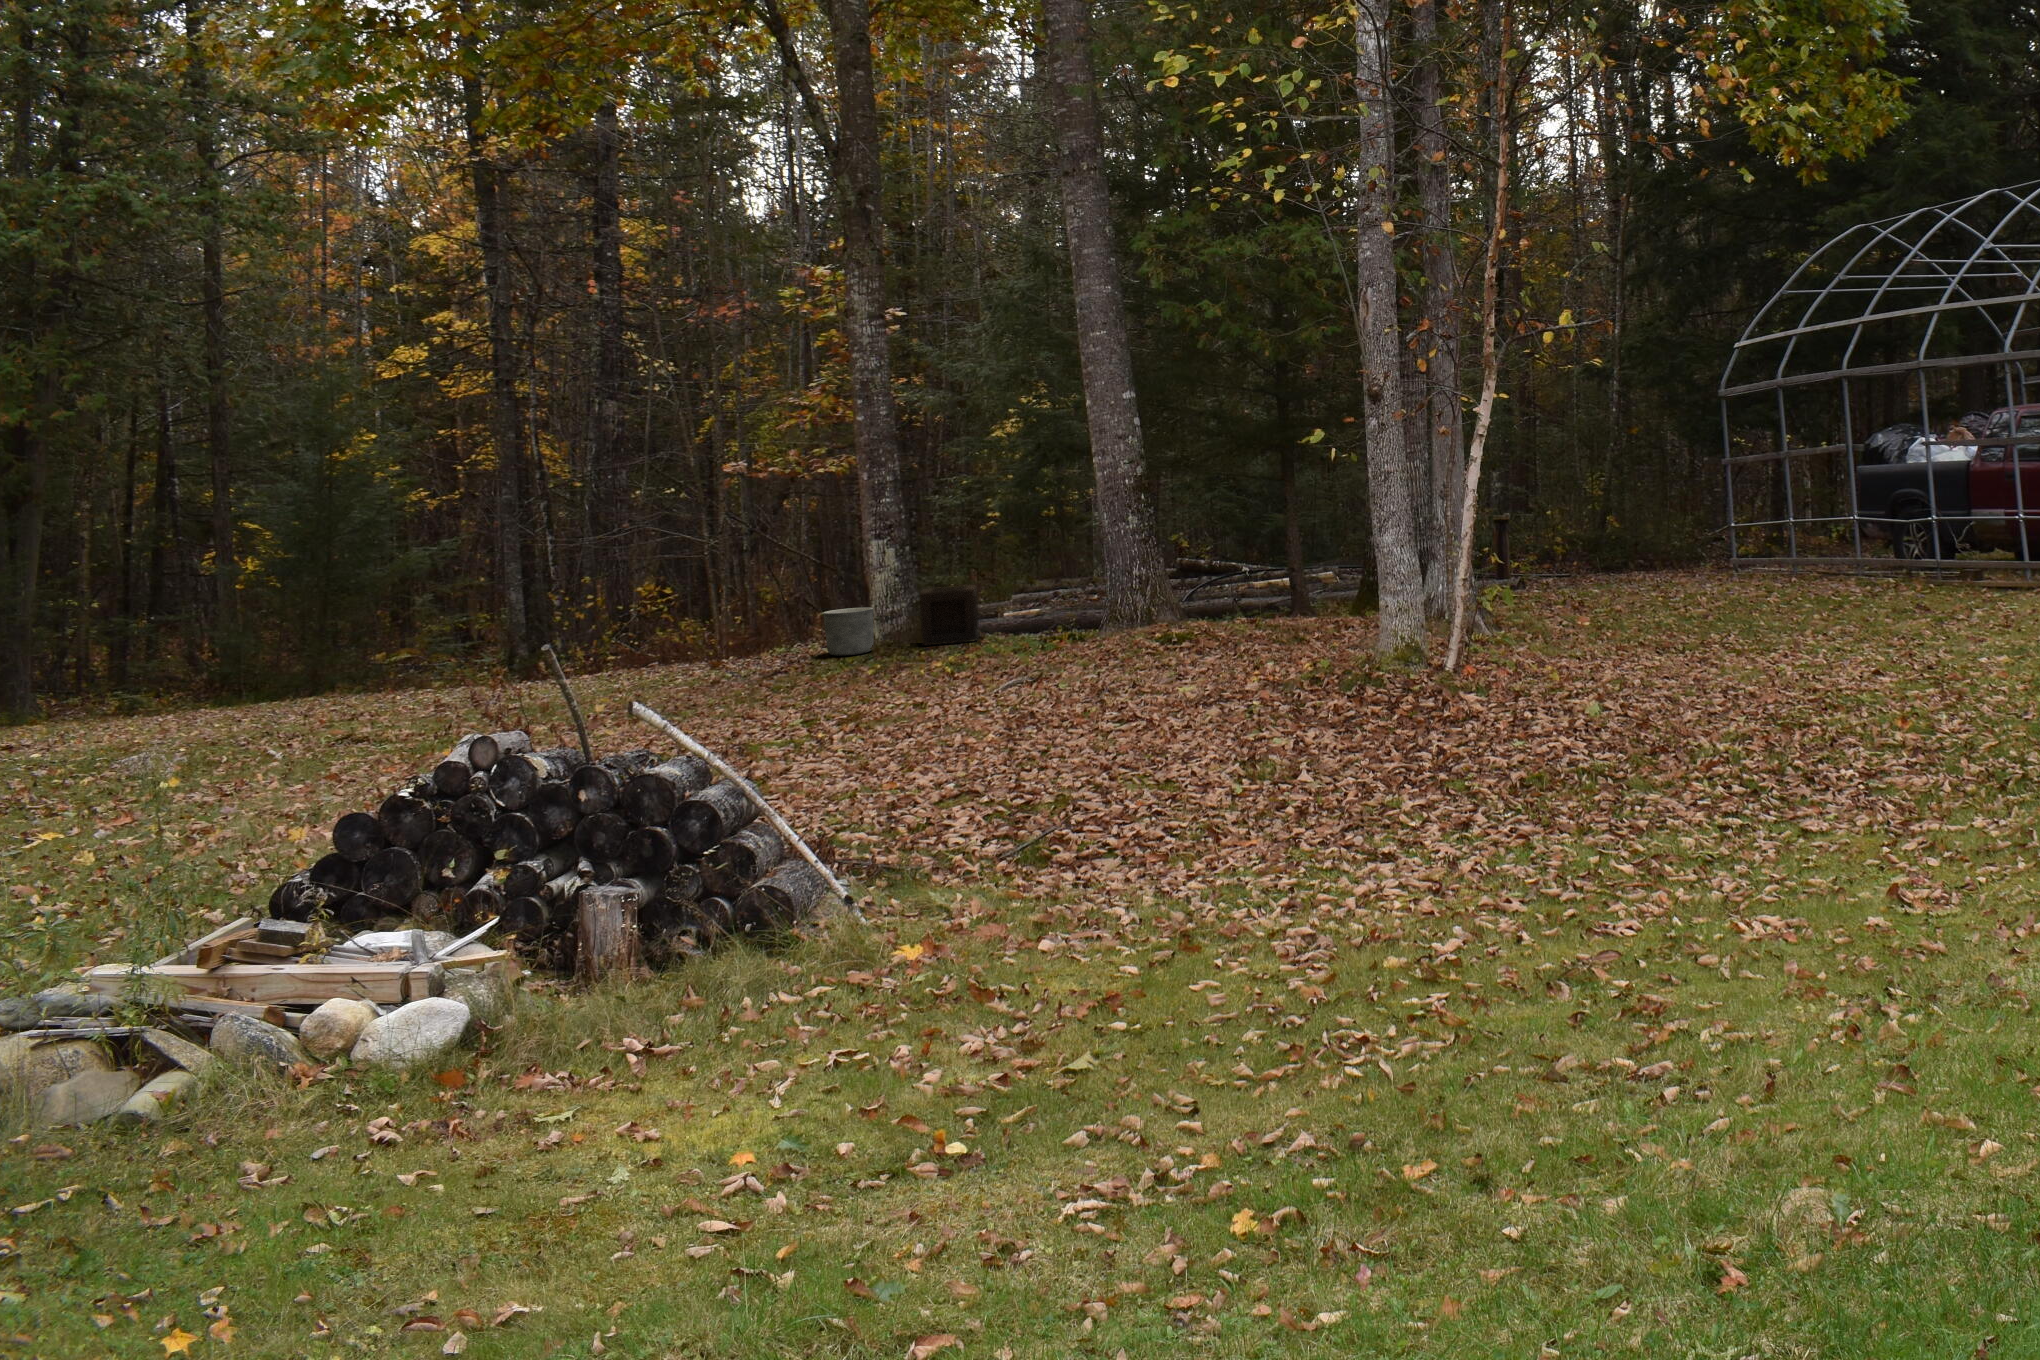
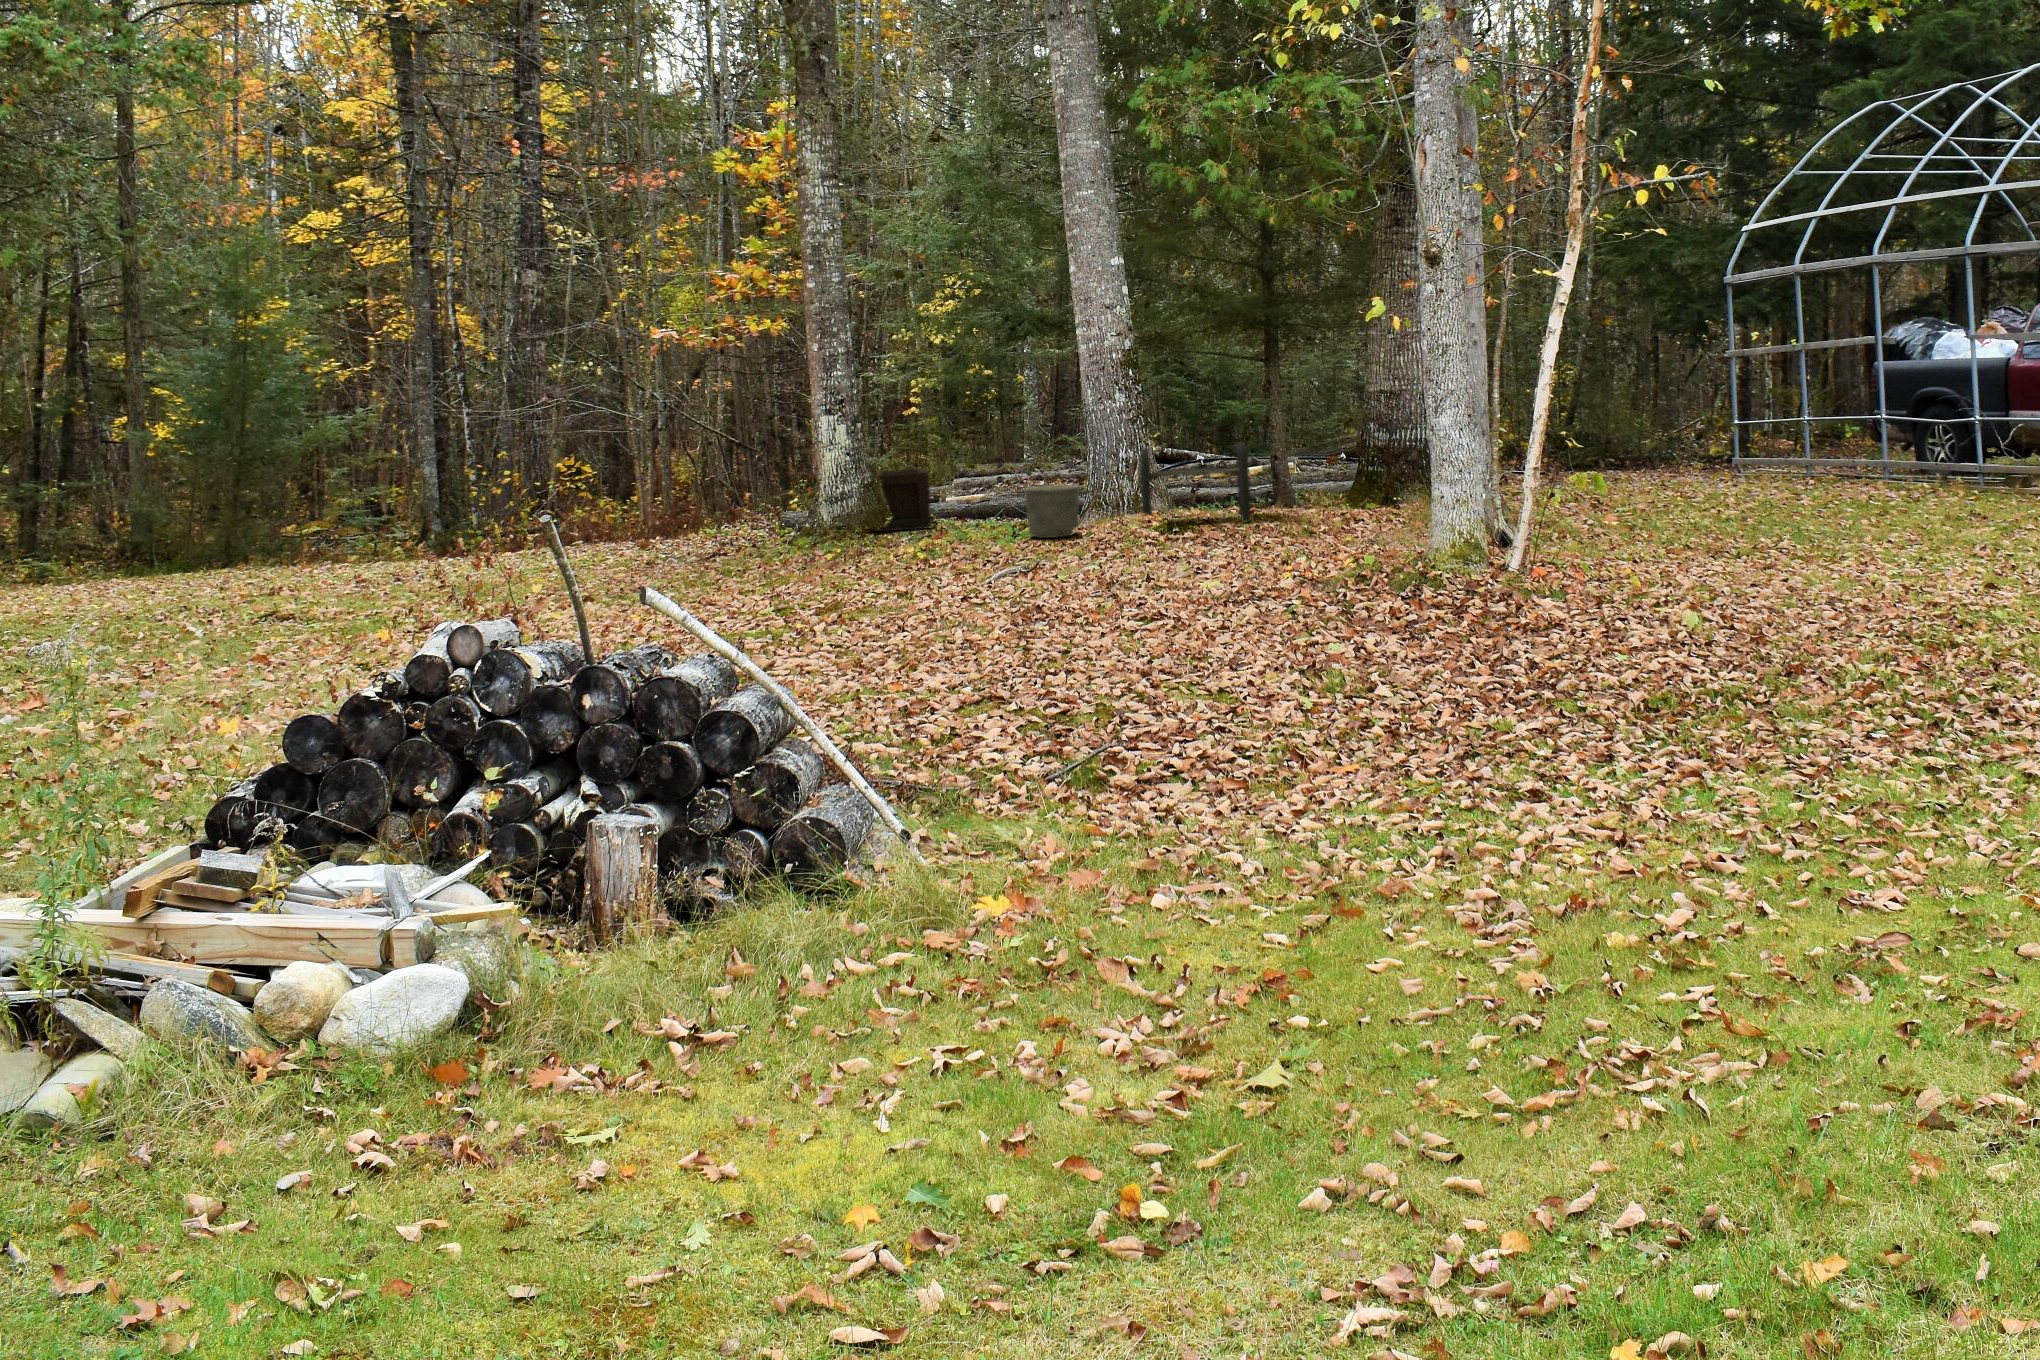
bench: none [1165,554,1270,636] -> present [1140,442,1251,522]
planter: present [824,608,873,656] -> present [1025,485,1079,538]

